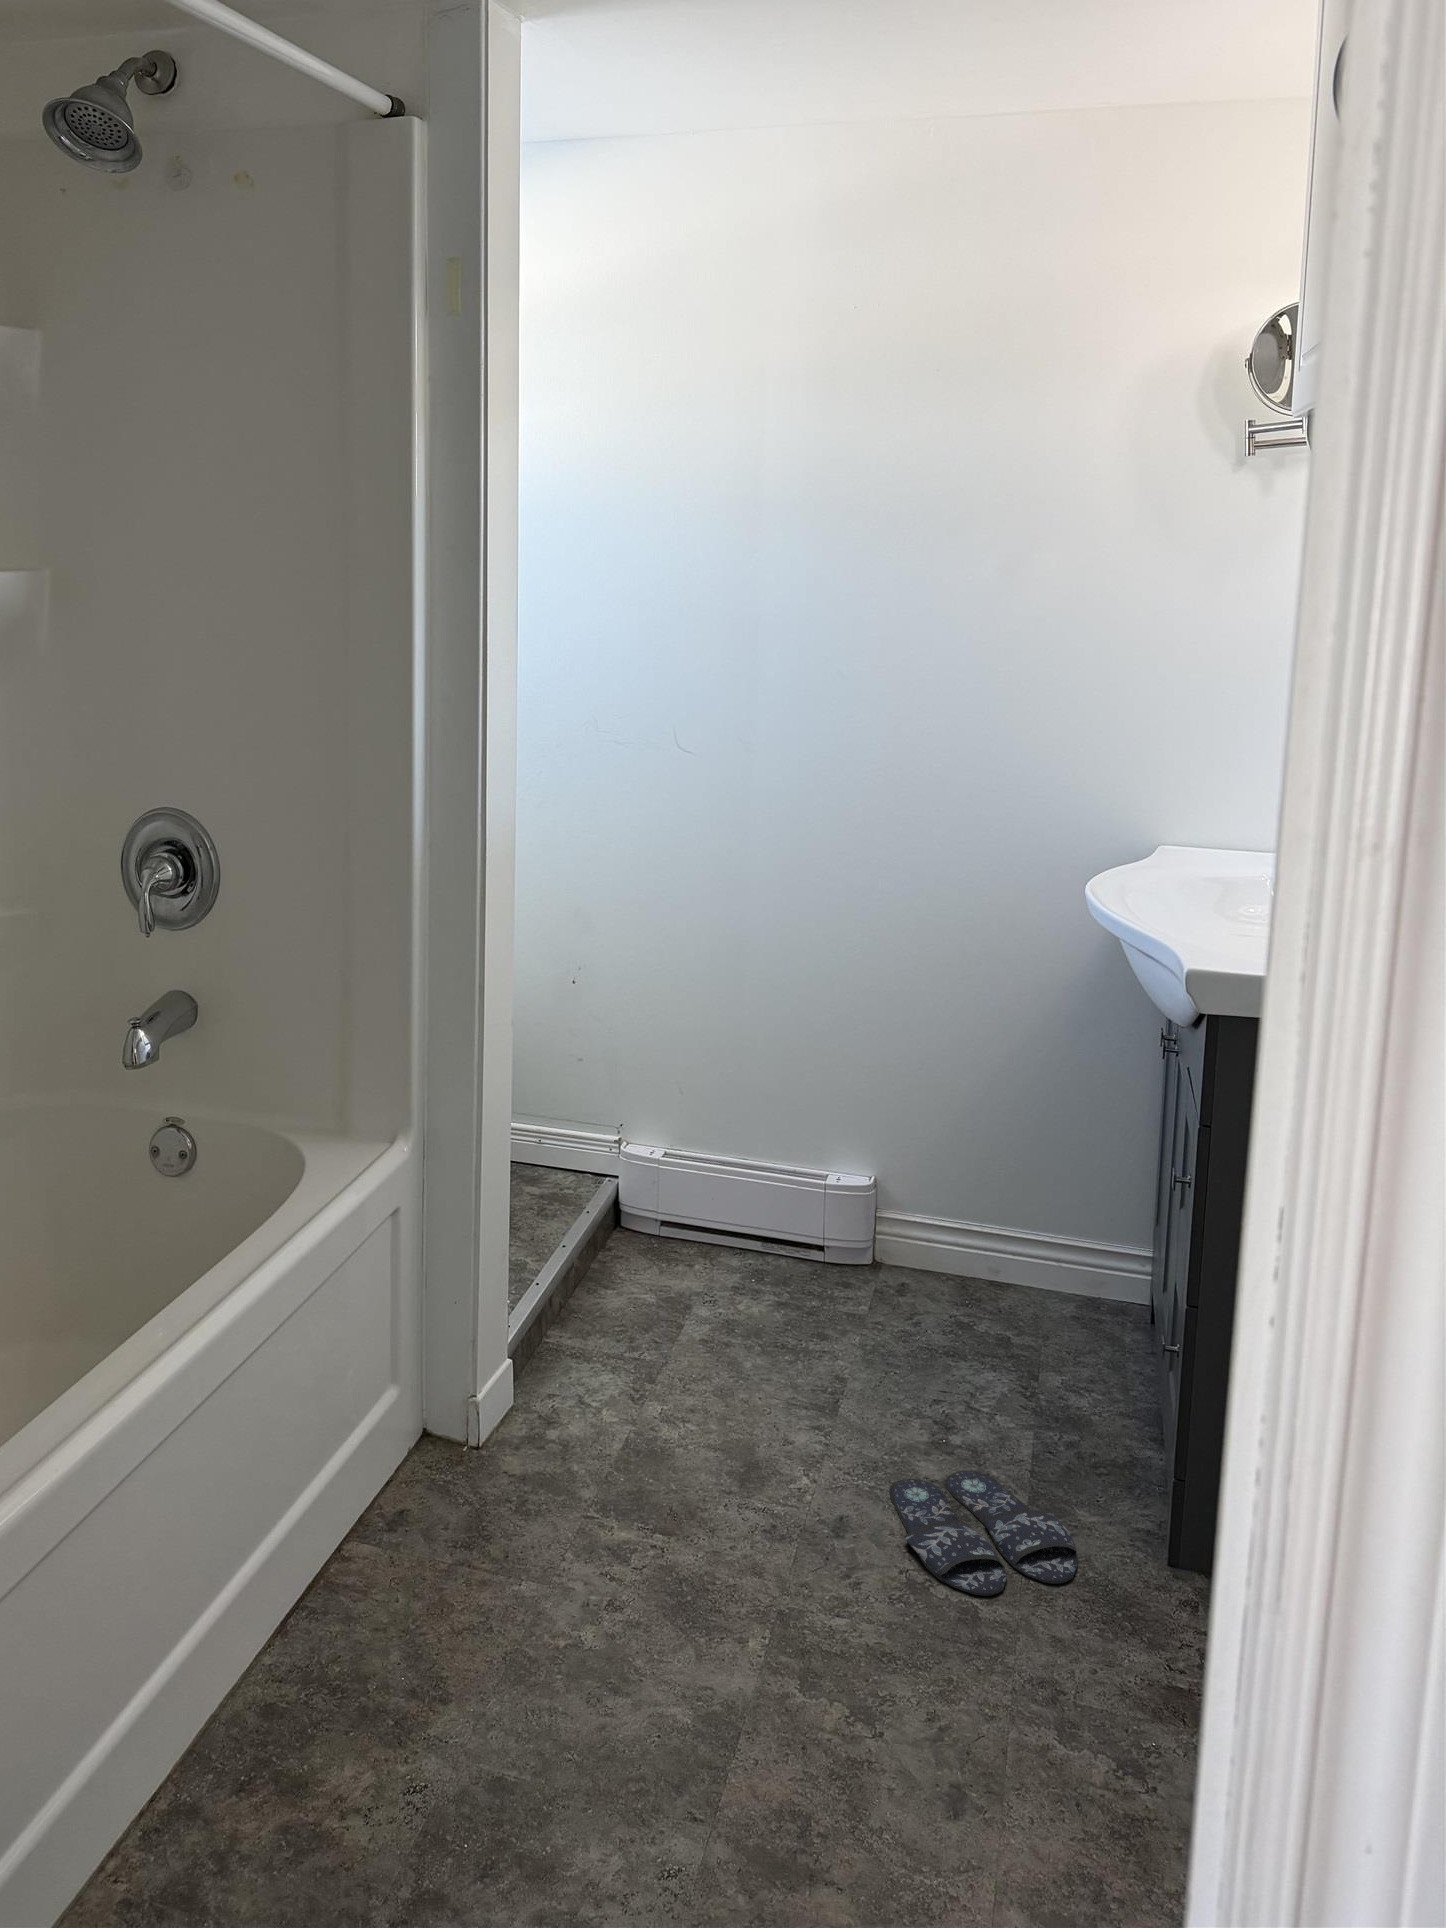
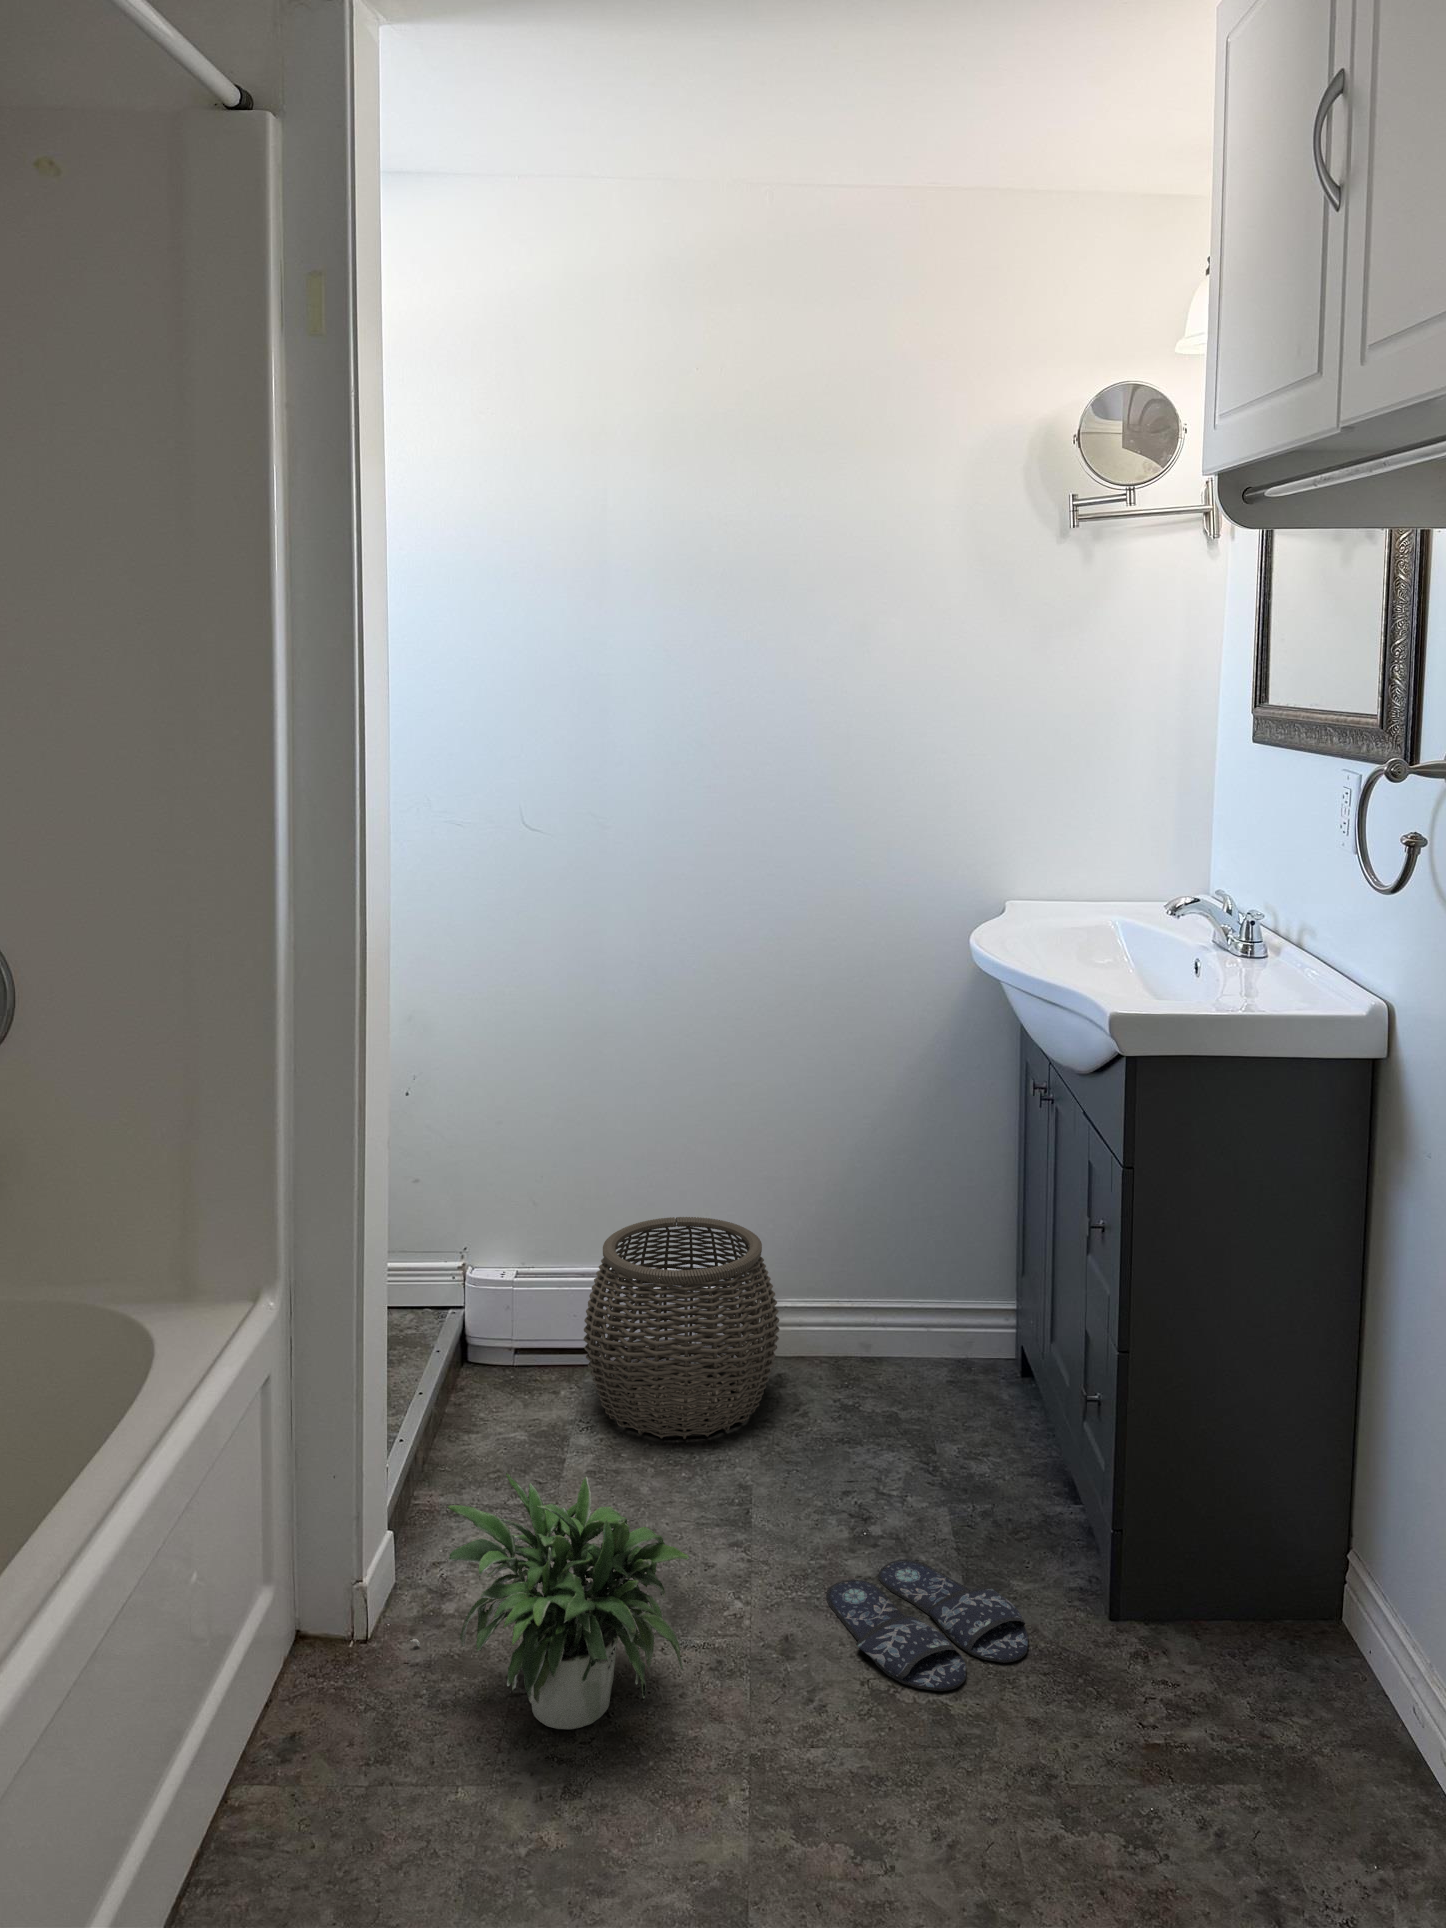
woven basket: none [712,1121,897,1328] -> present [584,1217,780,1439]
potted plant: none [513,1325,745,1555] -> present [411,1473,689,1729]

